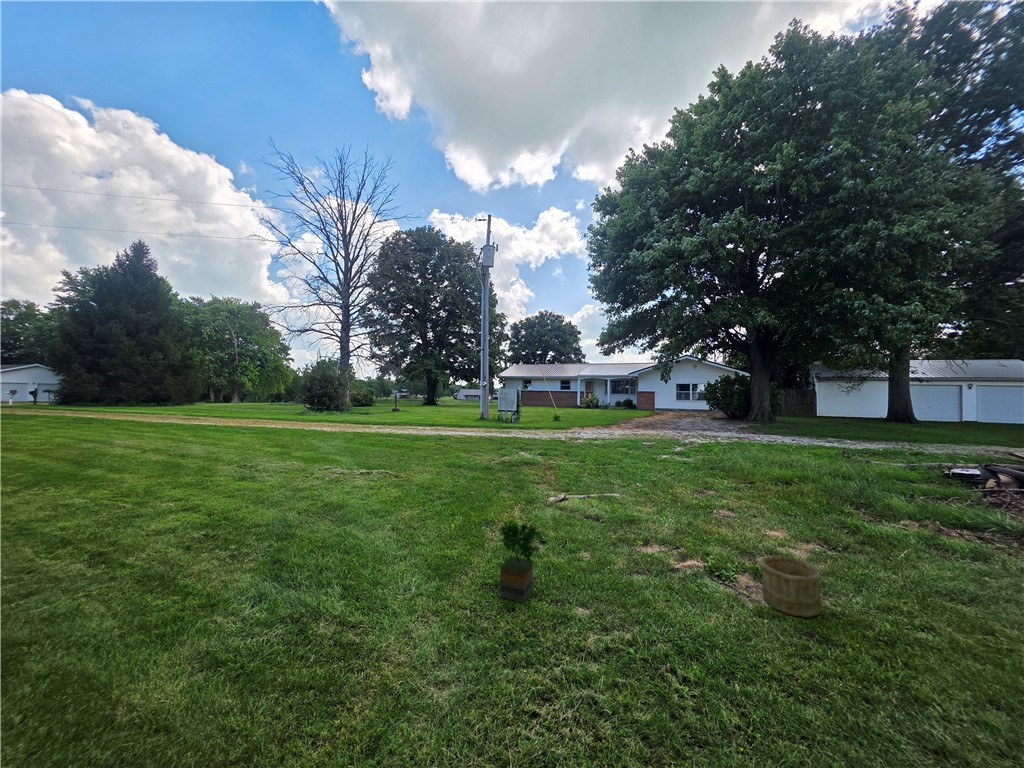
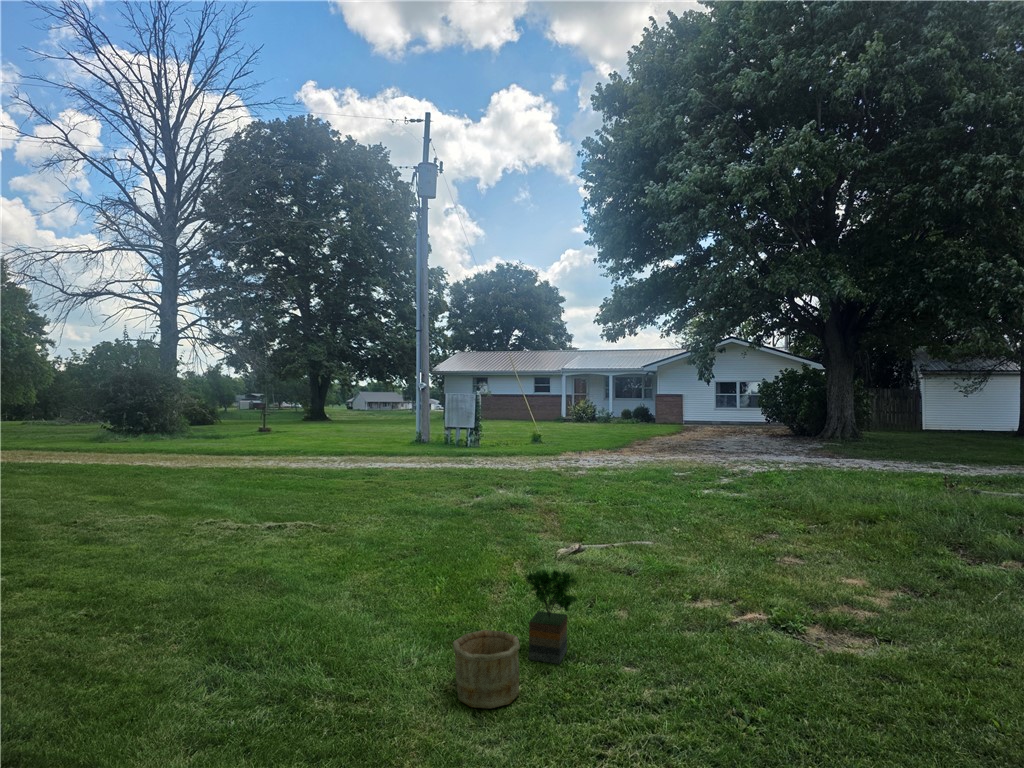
wooden bucket: present [761,556,822,617] -> present [453,630,520,708]

